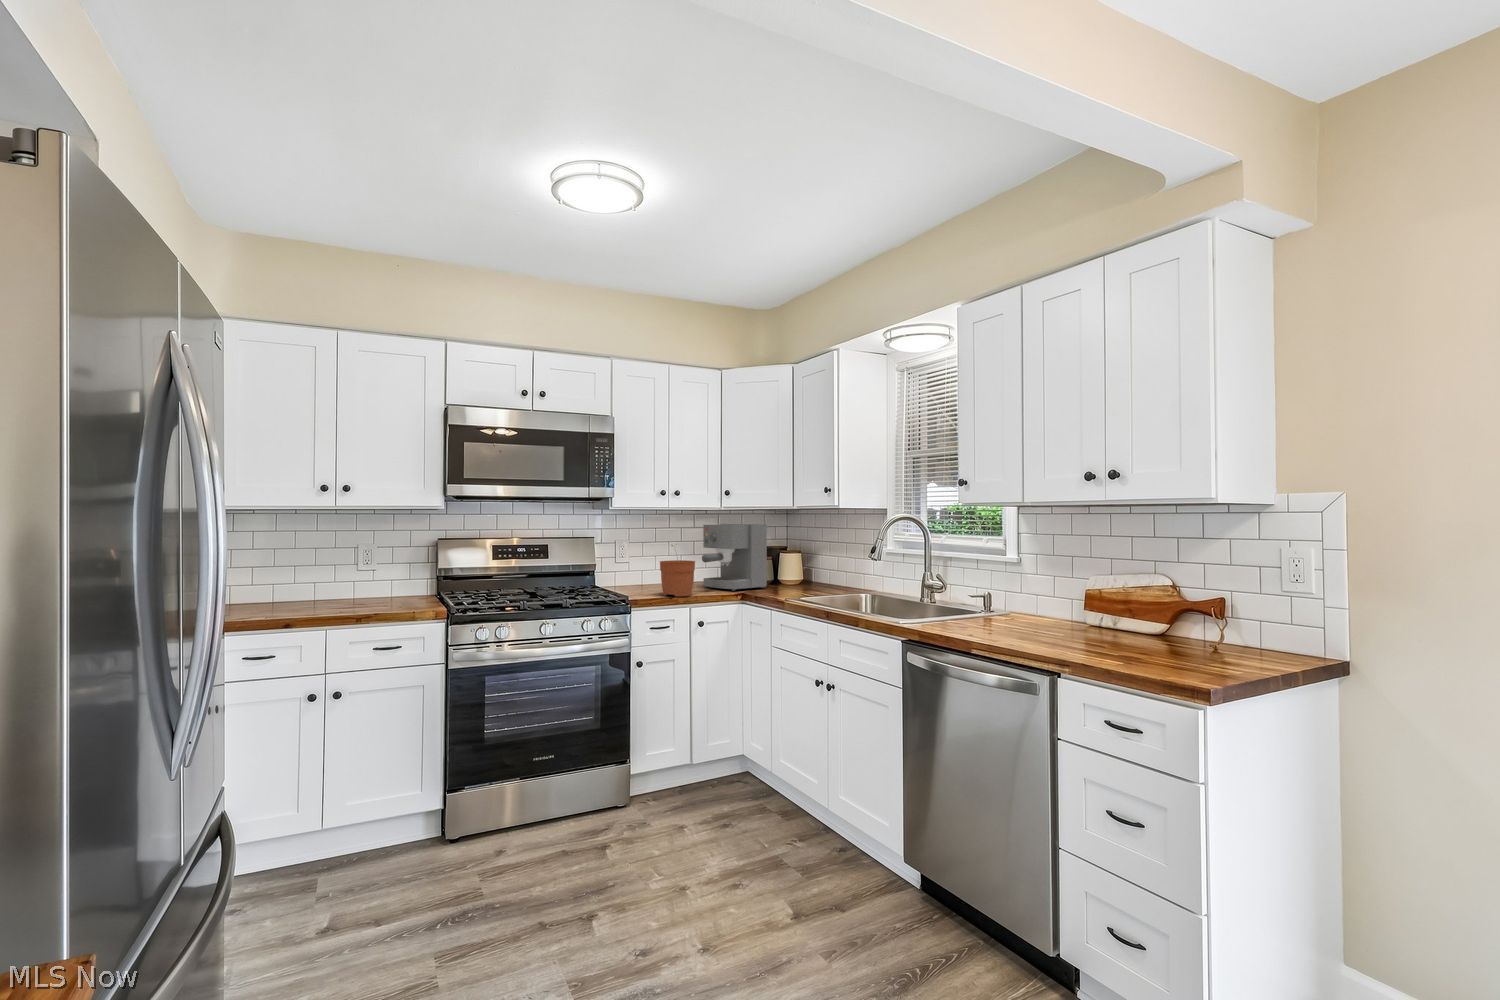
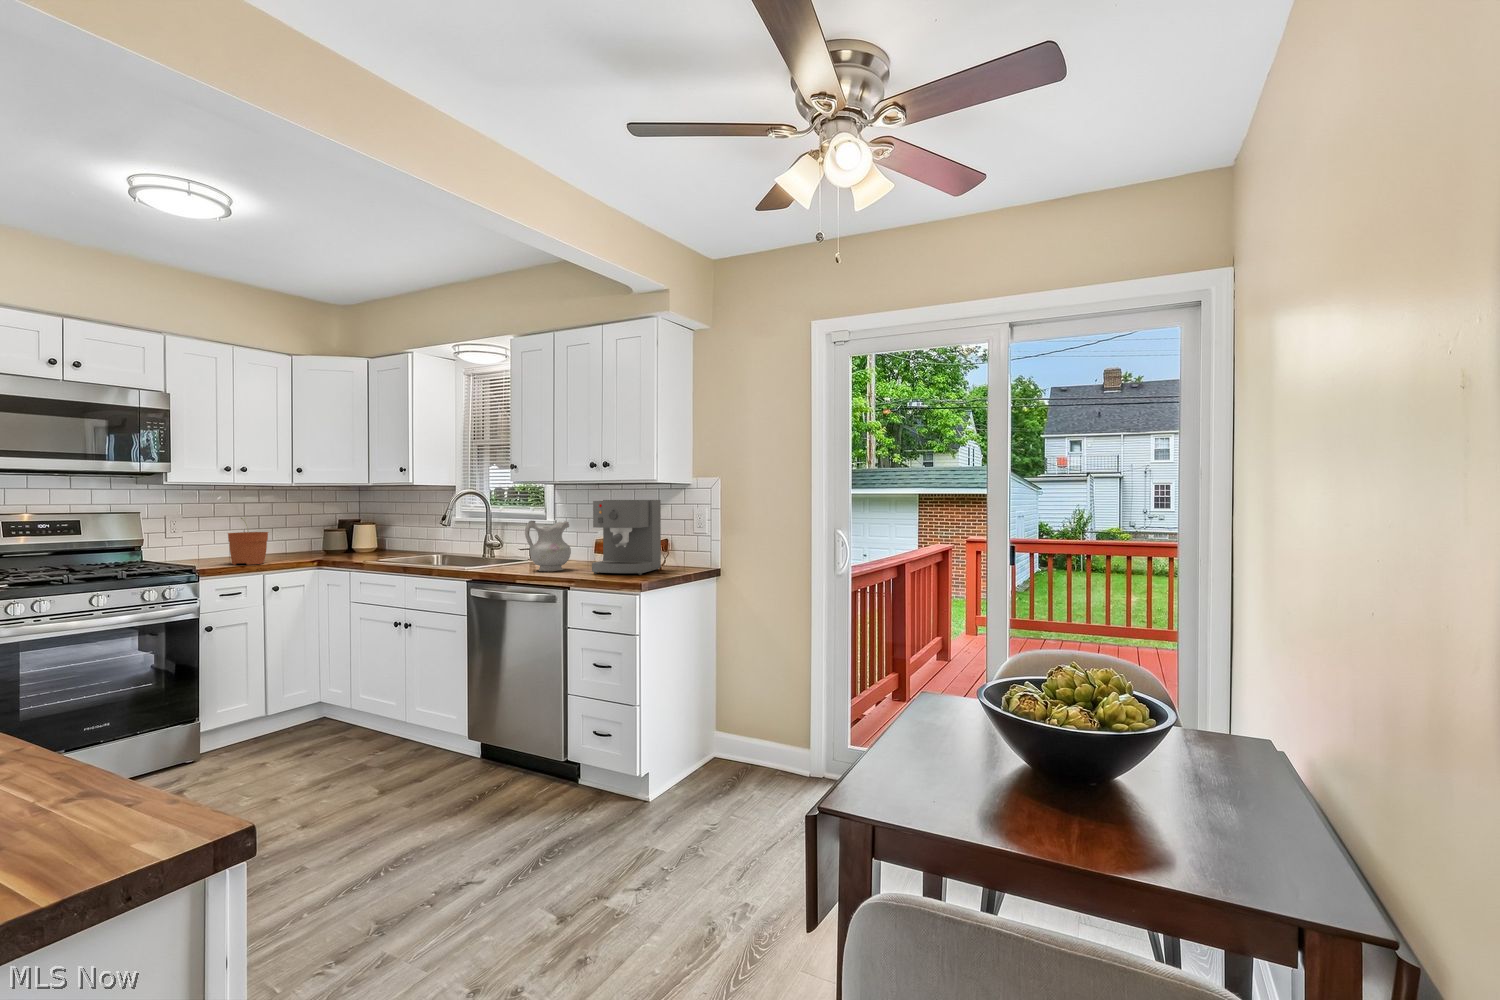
coffee maker: present [702,524,767,591] -> present [592,500,661,575]
ceramic pitcher: none [983,560,1052,639] -> present [525,521,571,571]

